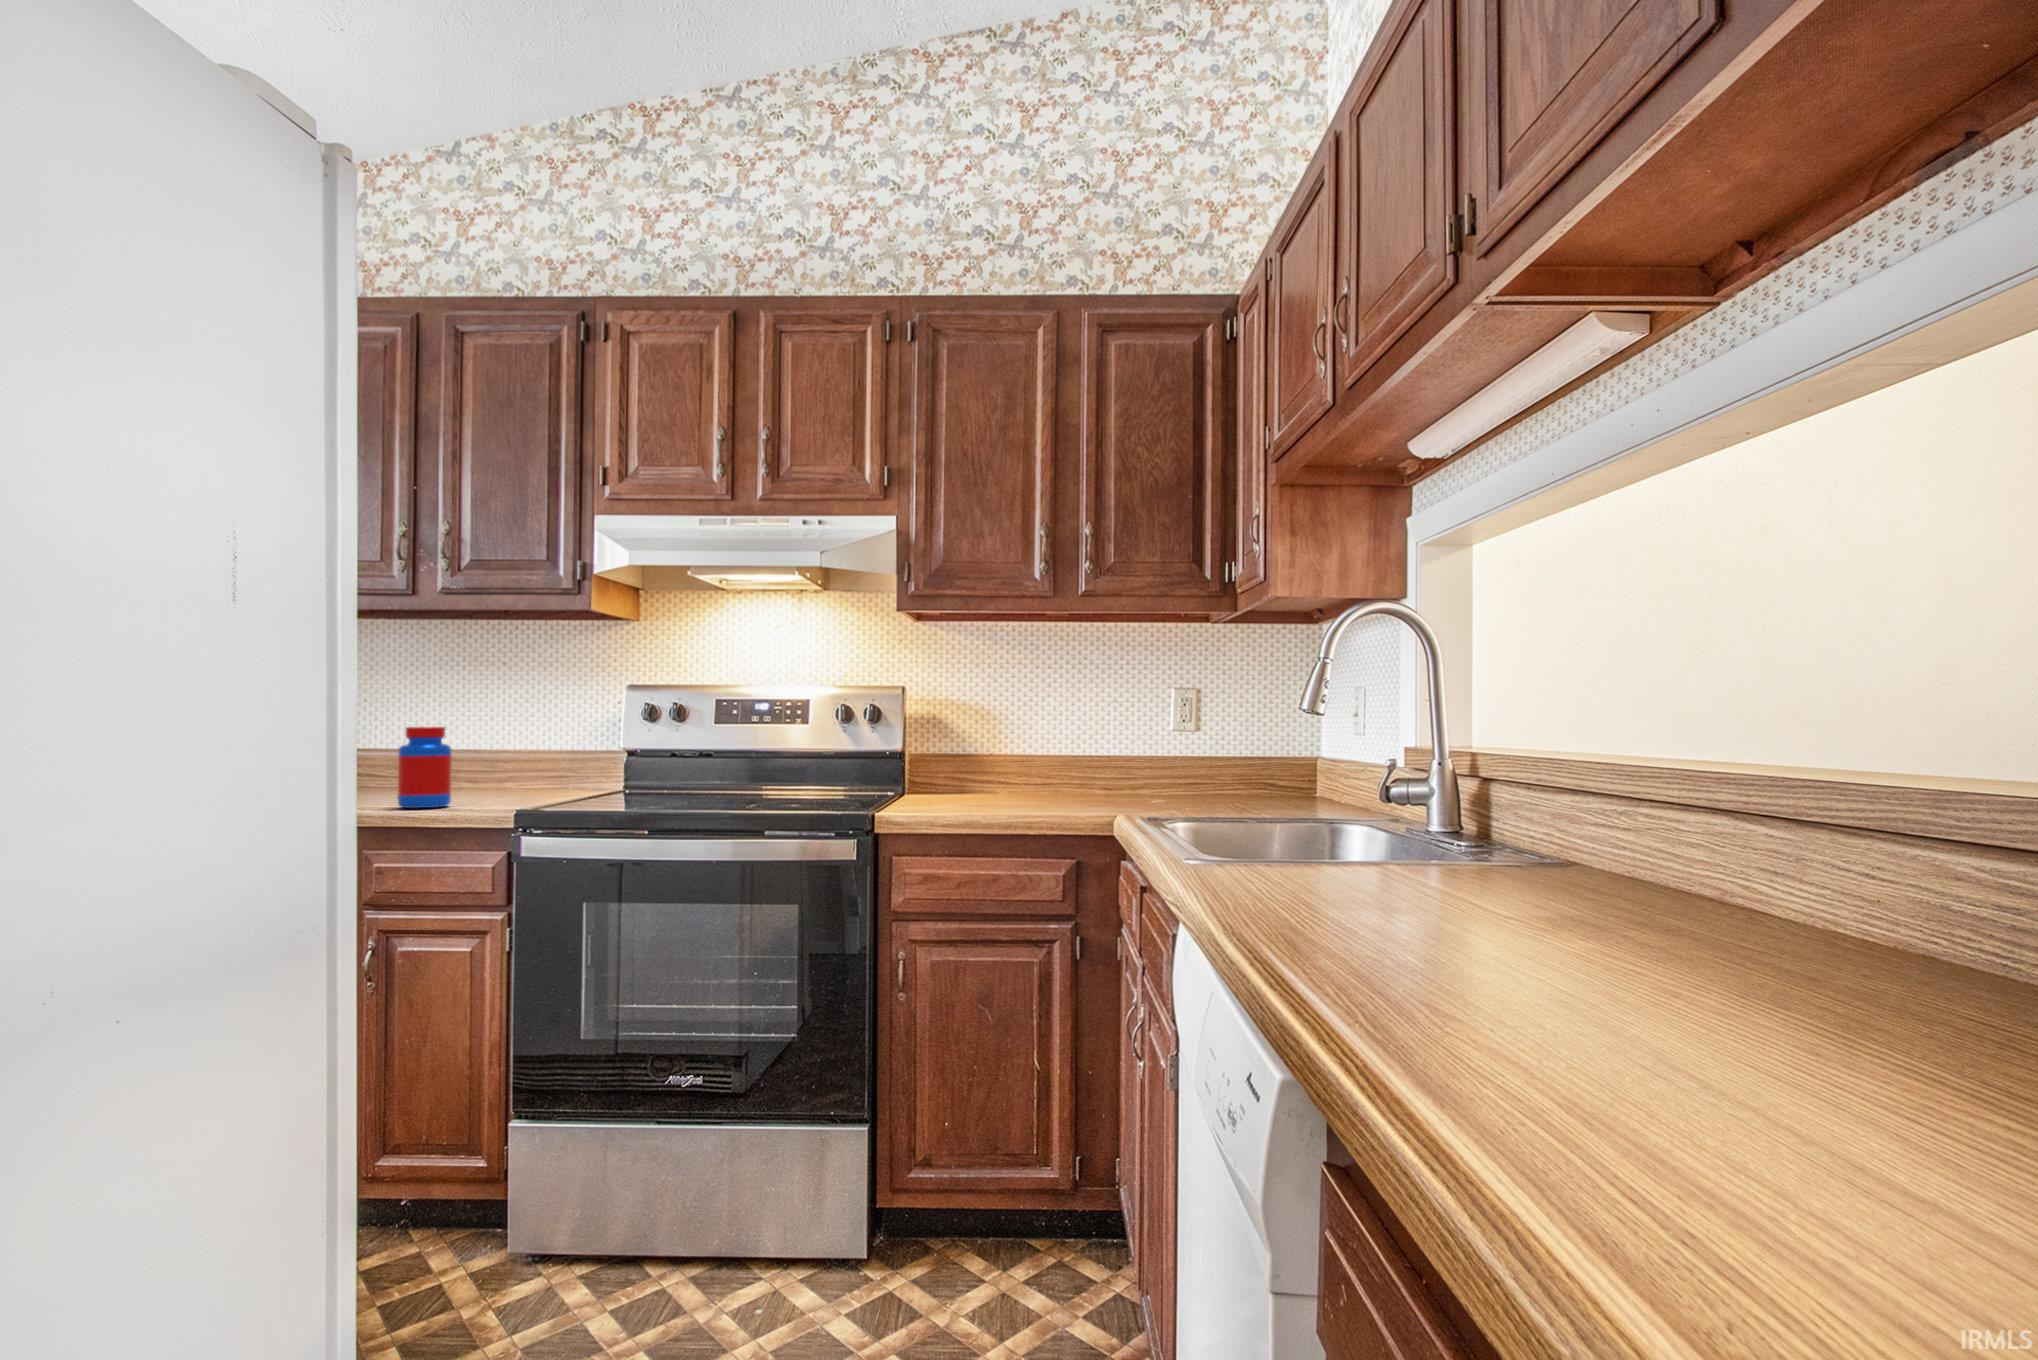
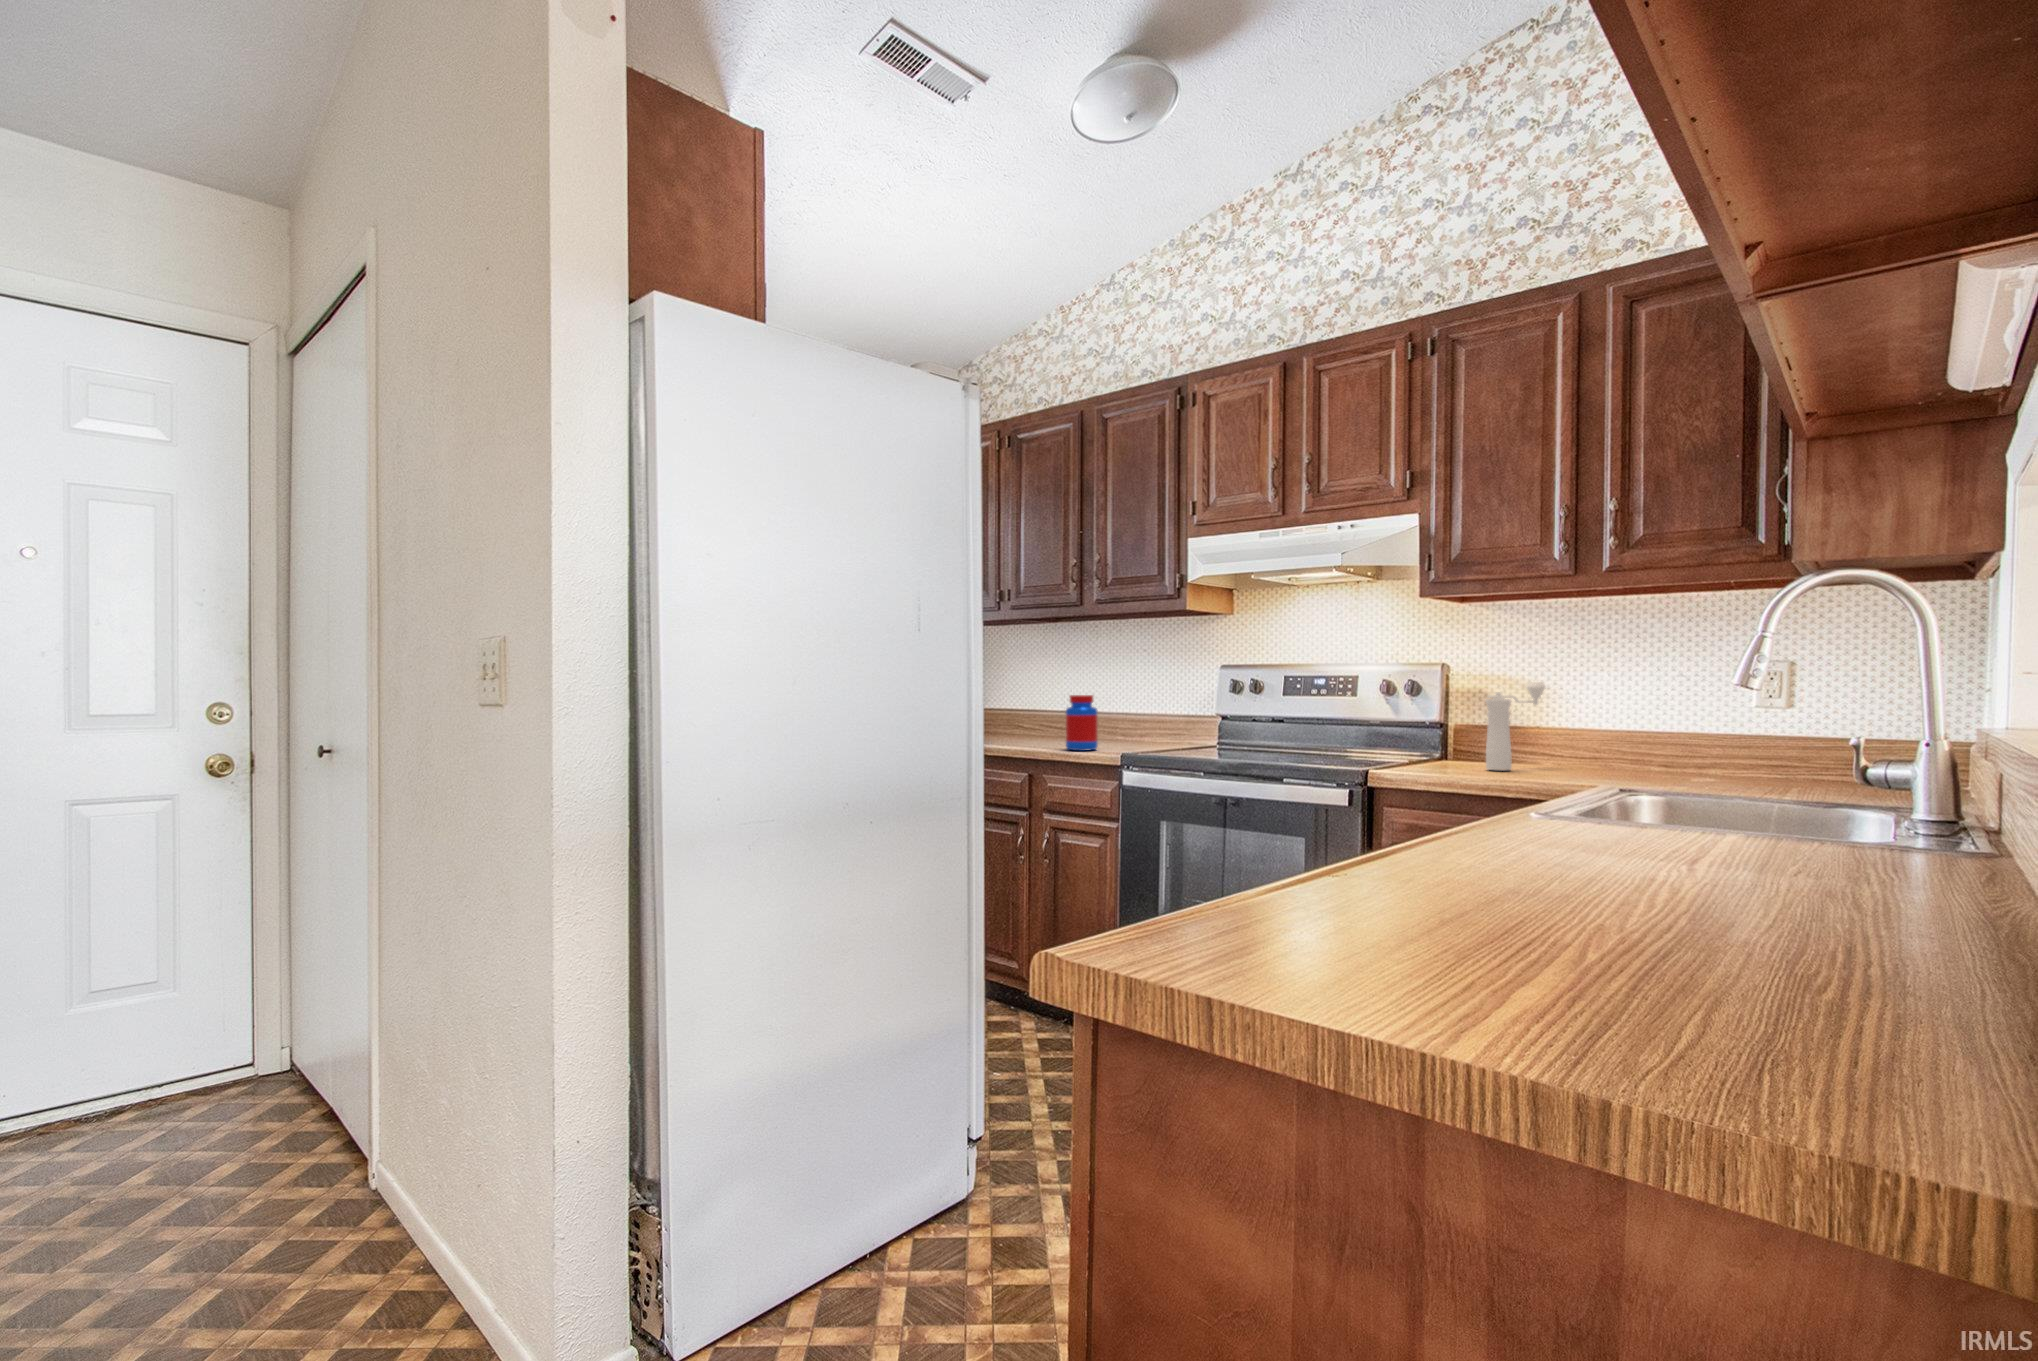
pepper mill: none [975,705,1024,800] -> present [1486,682,1545,771]

